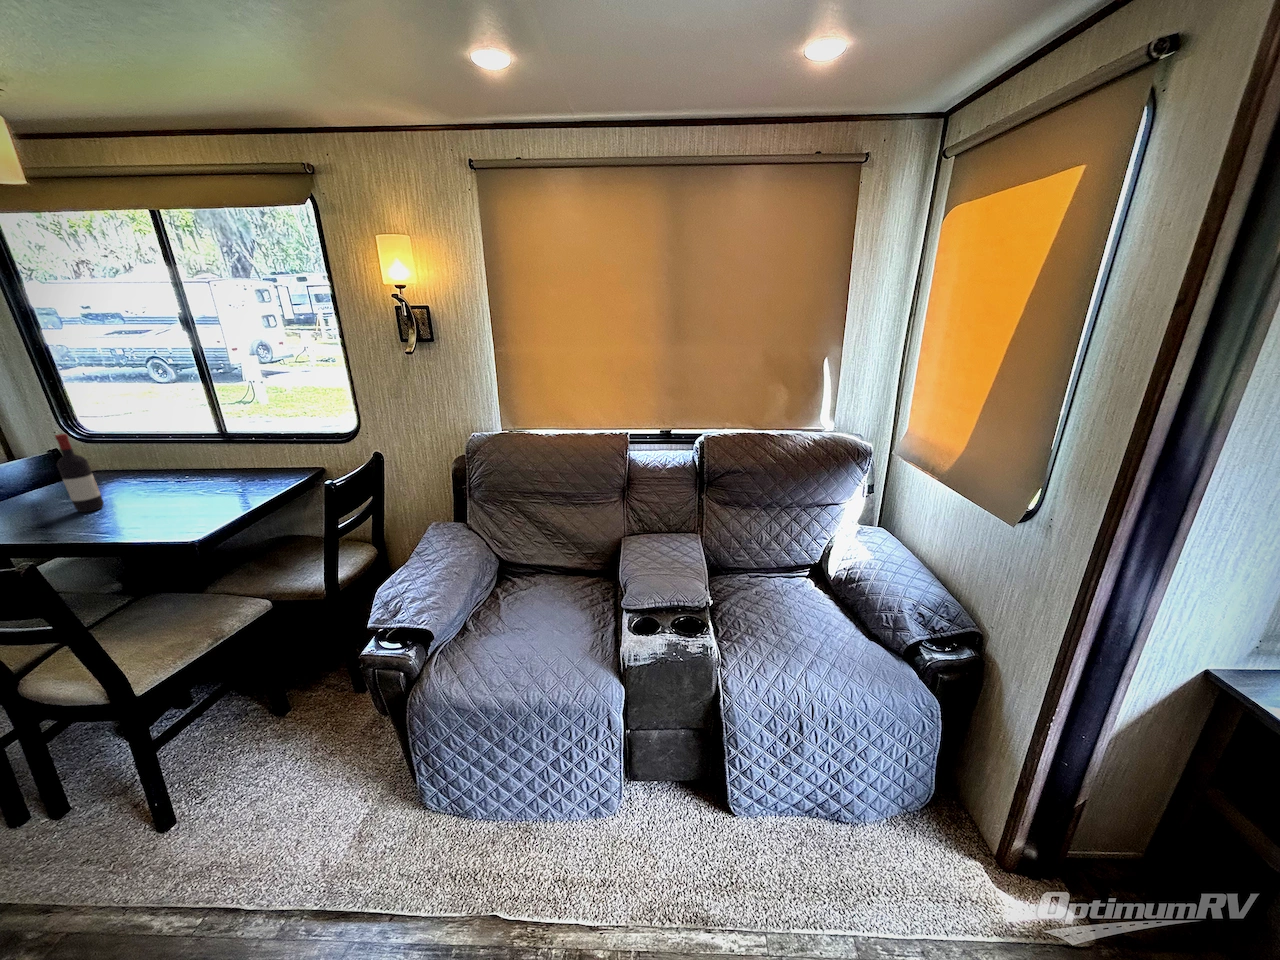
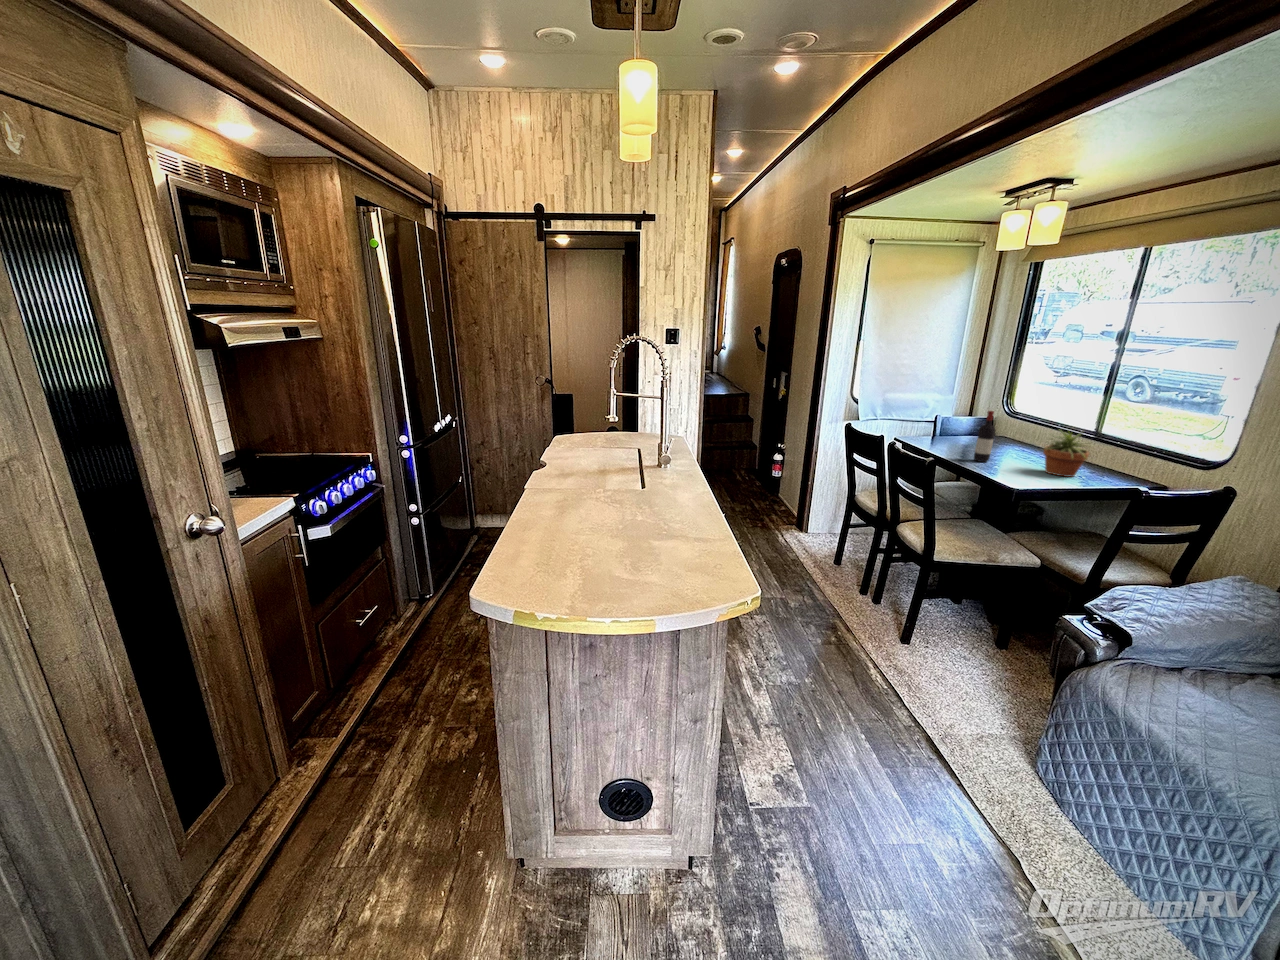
potted plant: none [169,425,241,491] -> present [1044,430,1090,477]

